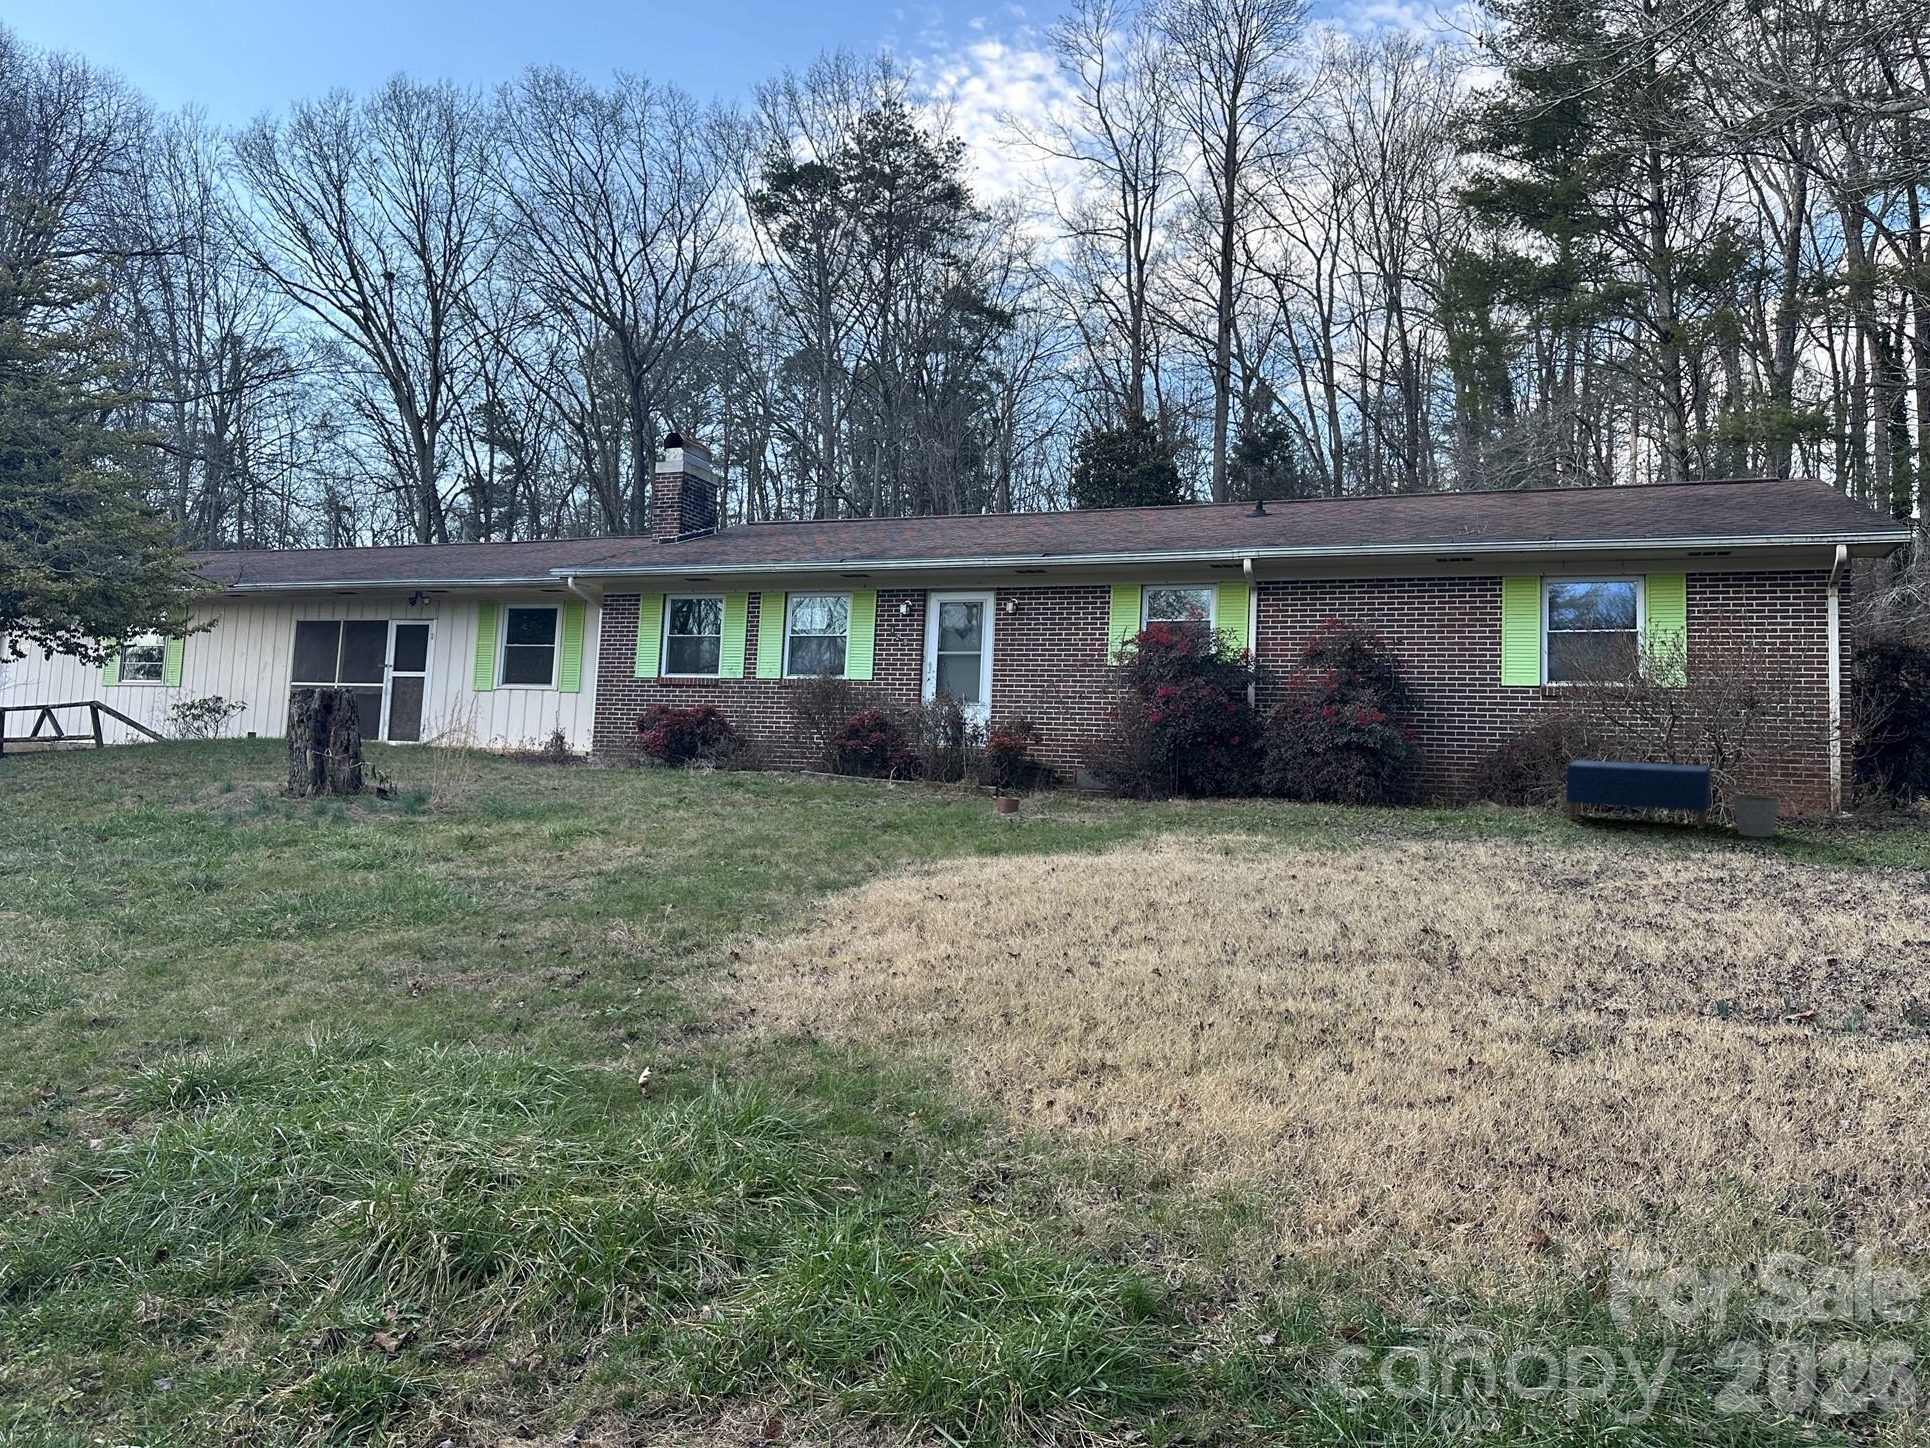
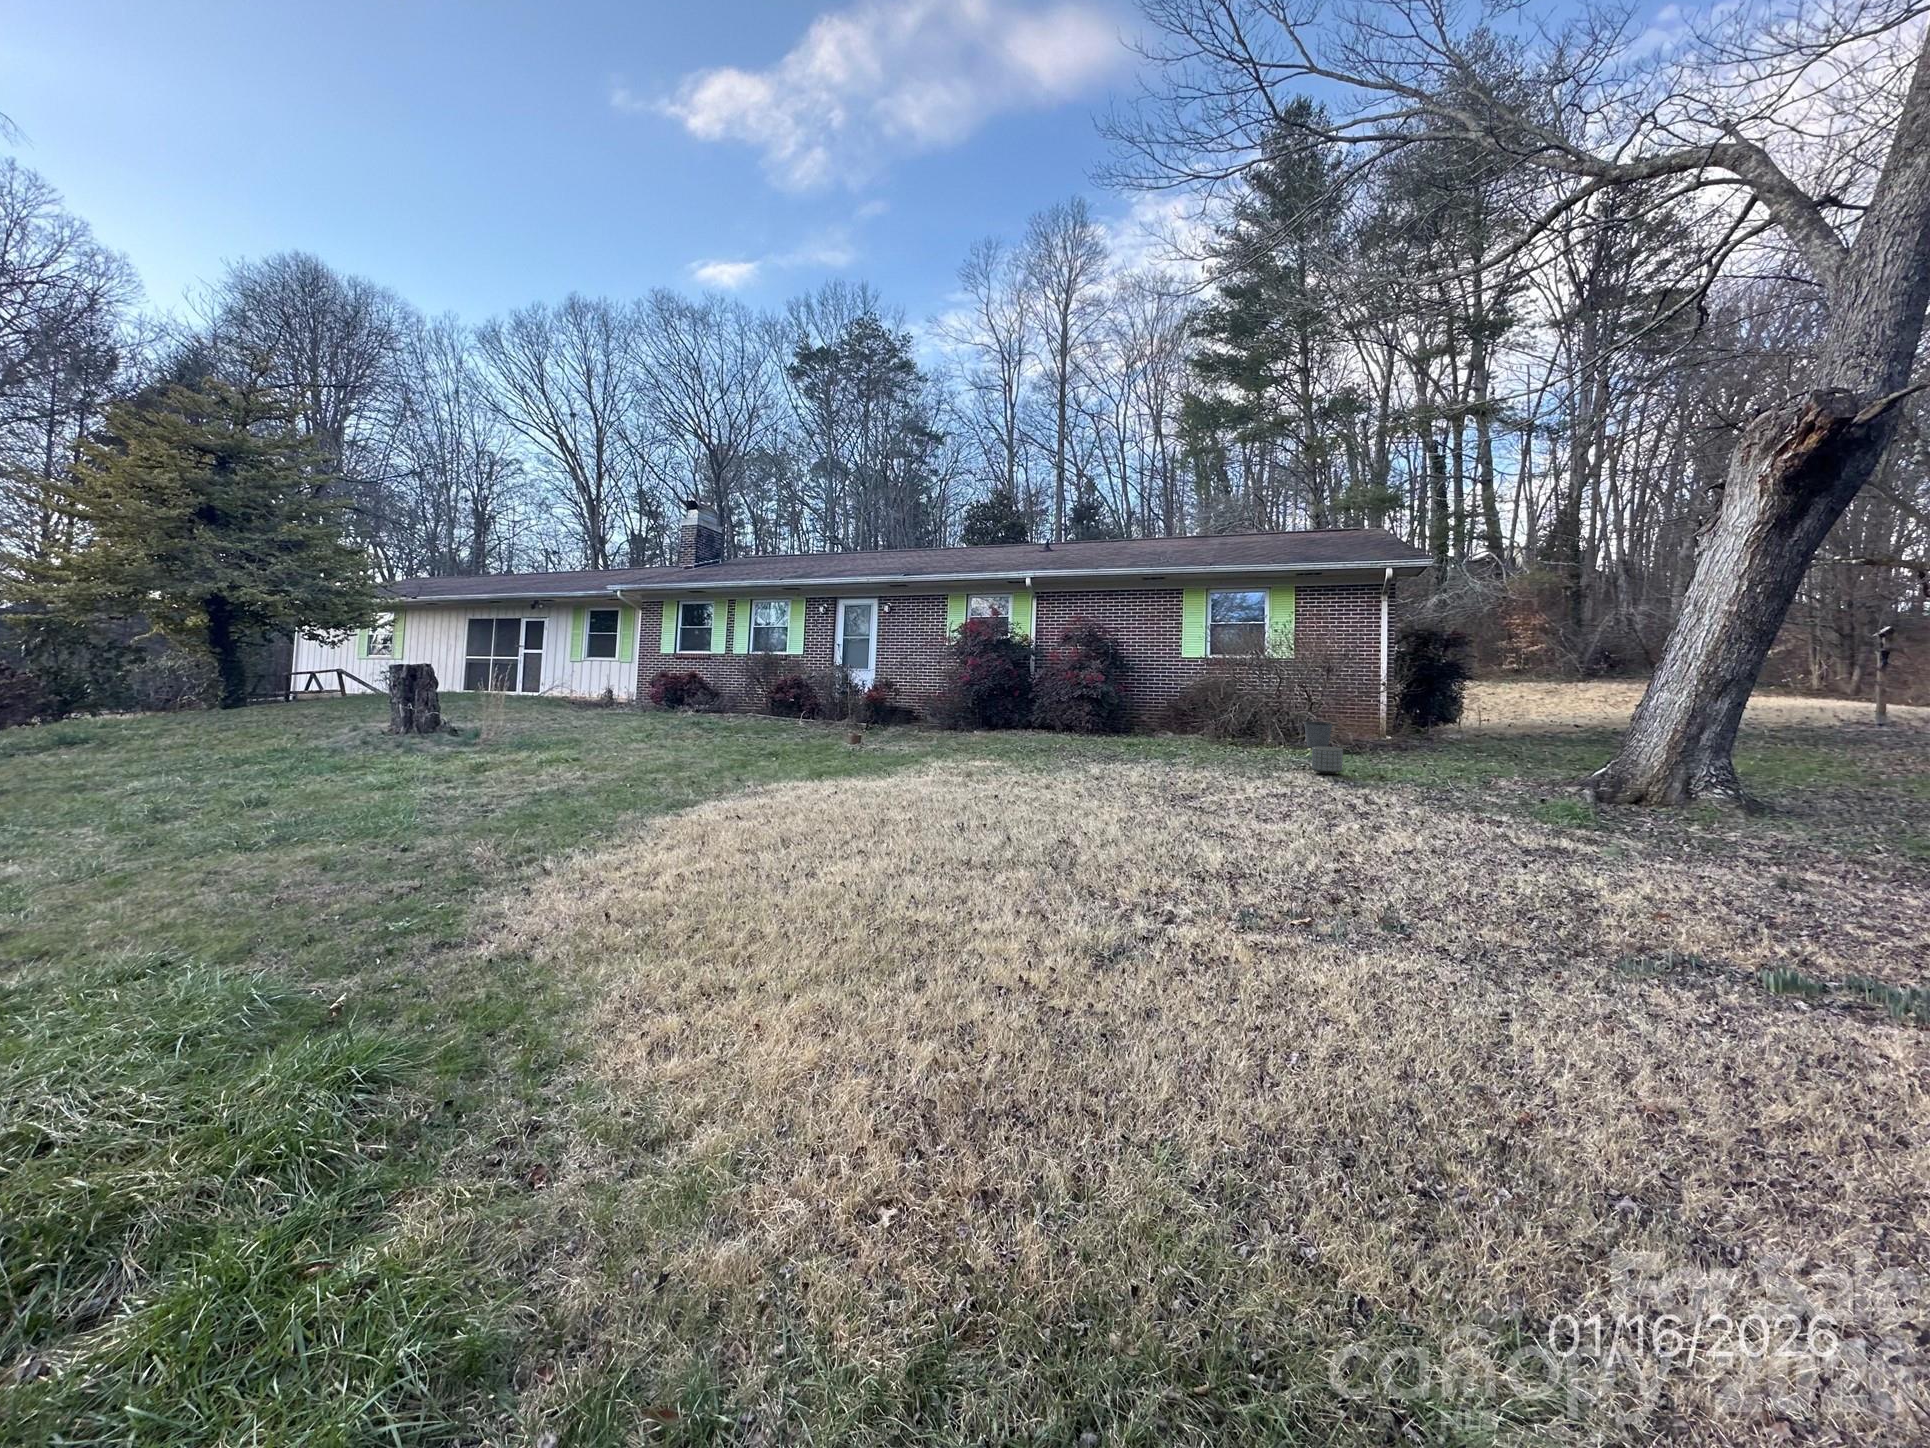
bench: present [1566,760,1711,829] -> none [1207,702,1296,744]
planter: none [1784,841,1835,885] -> present [1312,746,1343,774]

